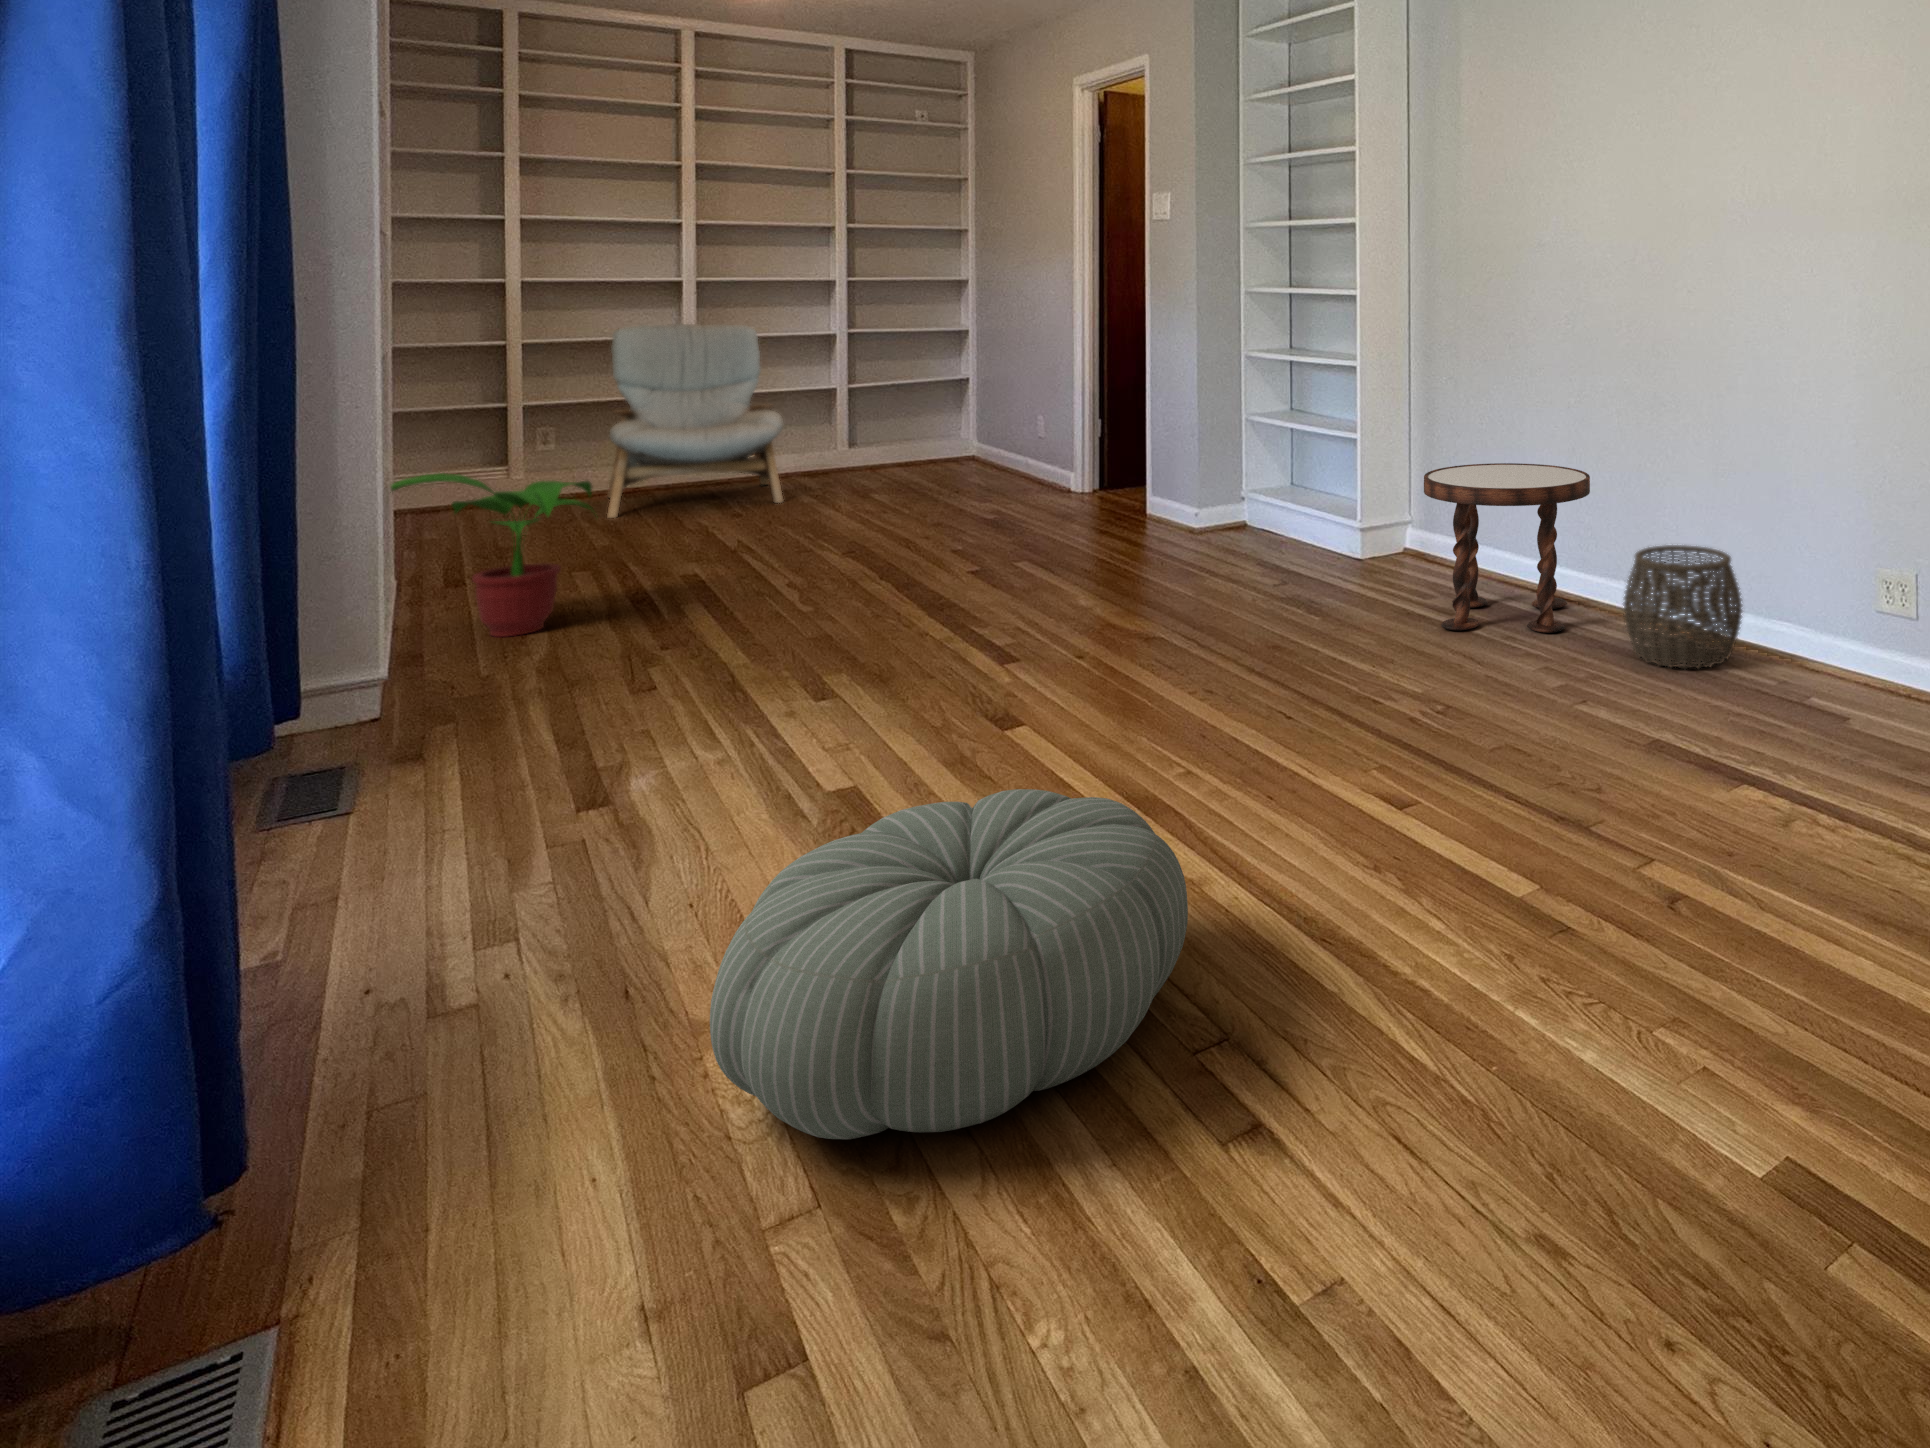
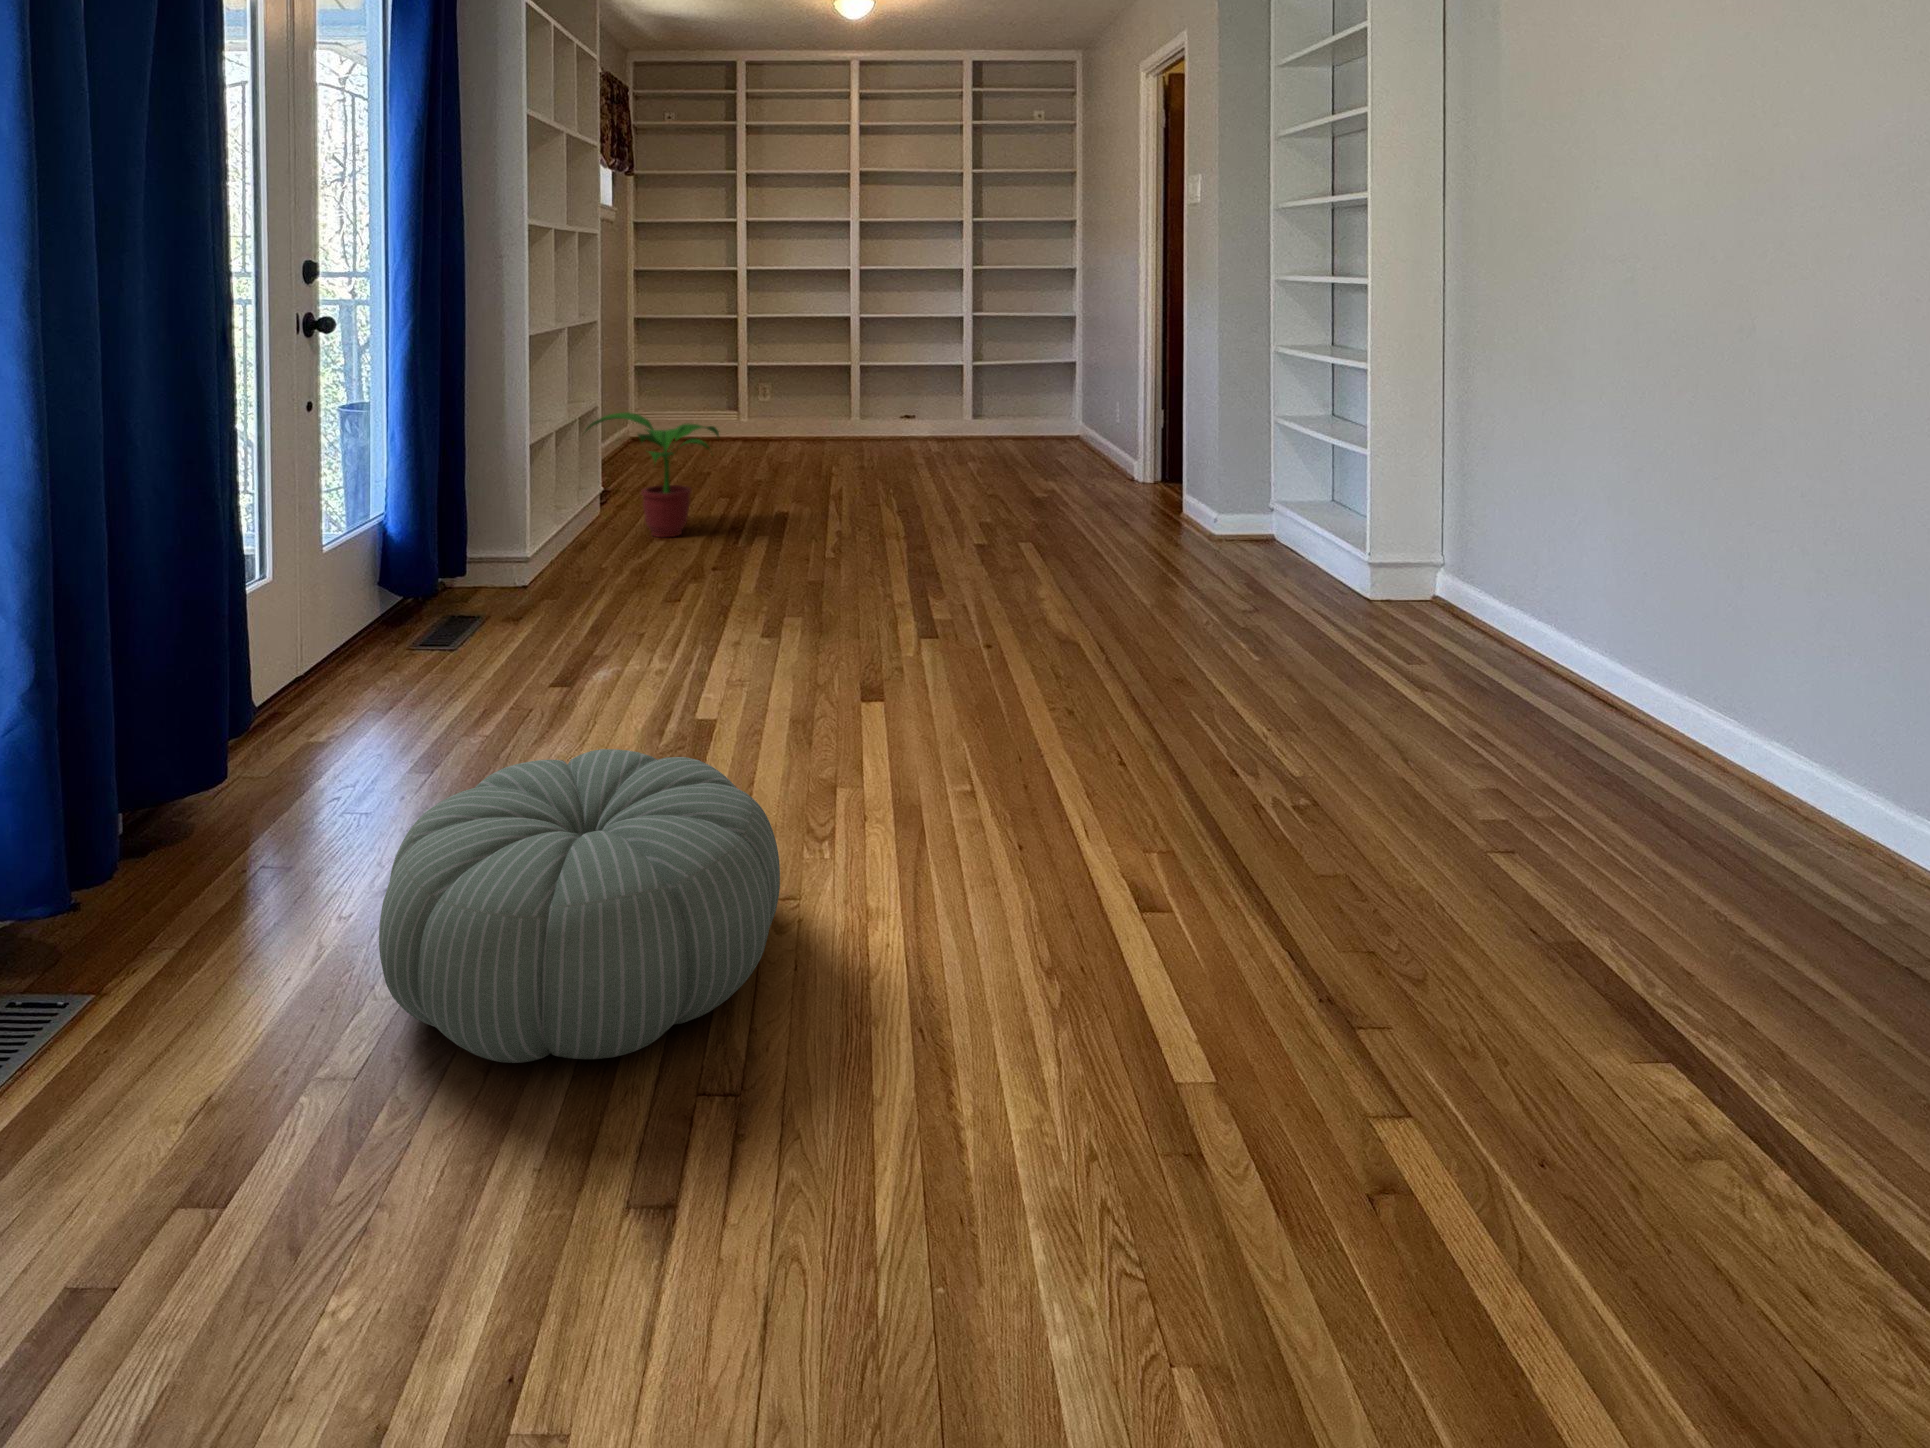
armchair: present [607,323,783,518] -> none [791,304,912,456]
side table: present [1424,463,1590,633] -> none [1380,497,1631,742]
woven basket: present [1623,545,1742,669] -> none [1632,654,1862,864]

